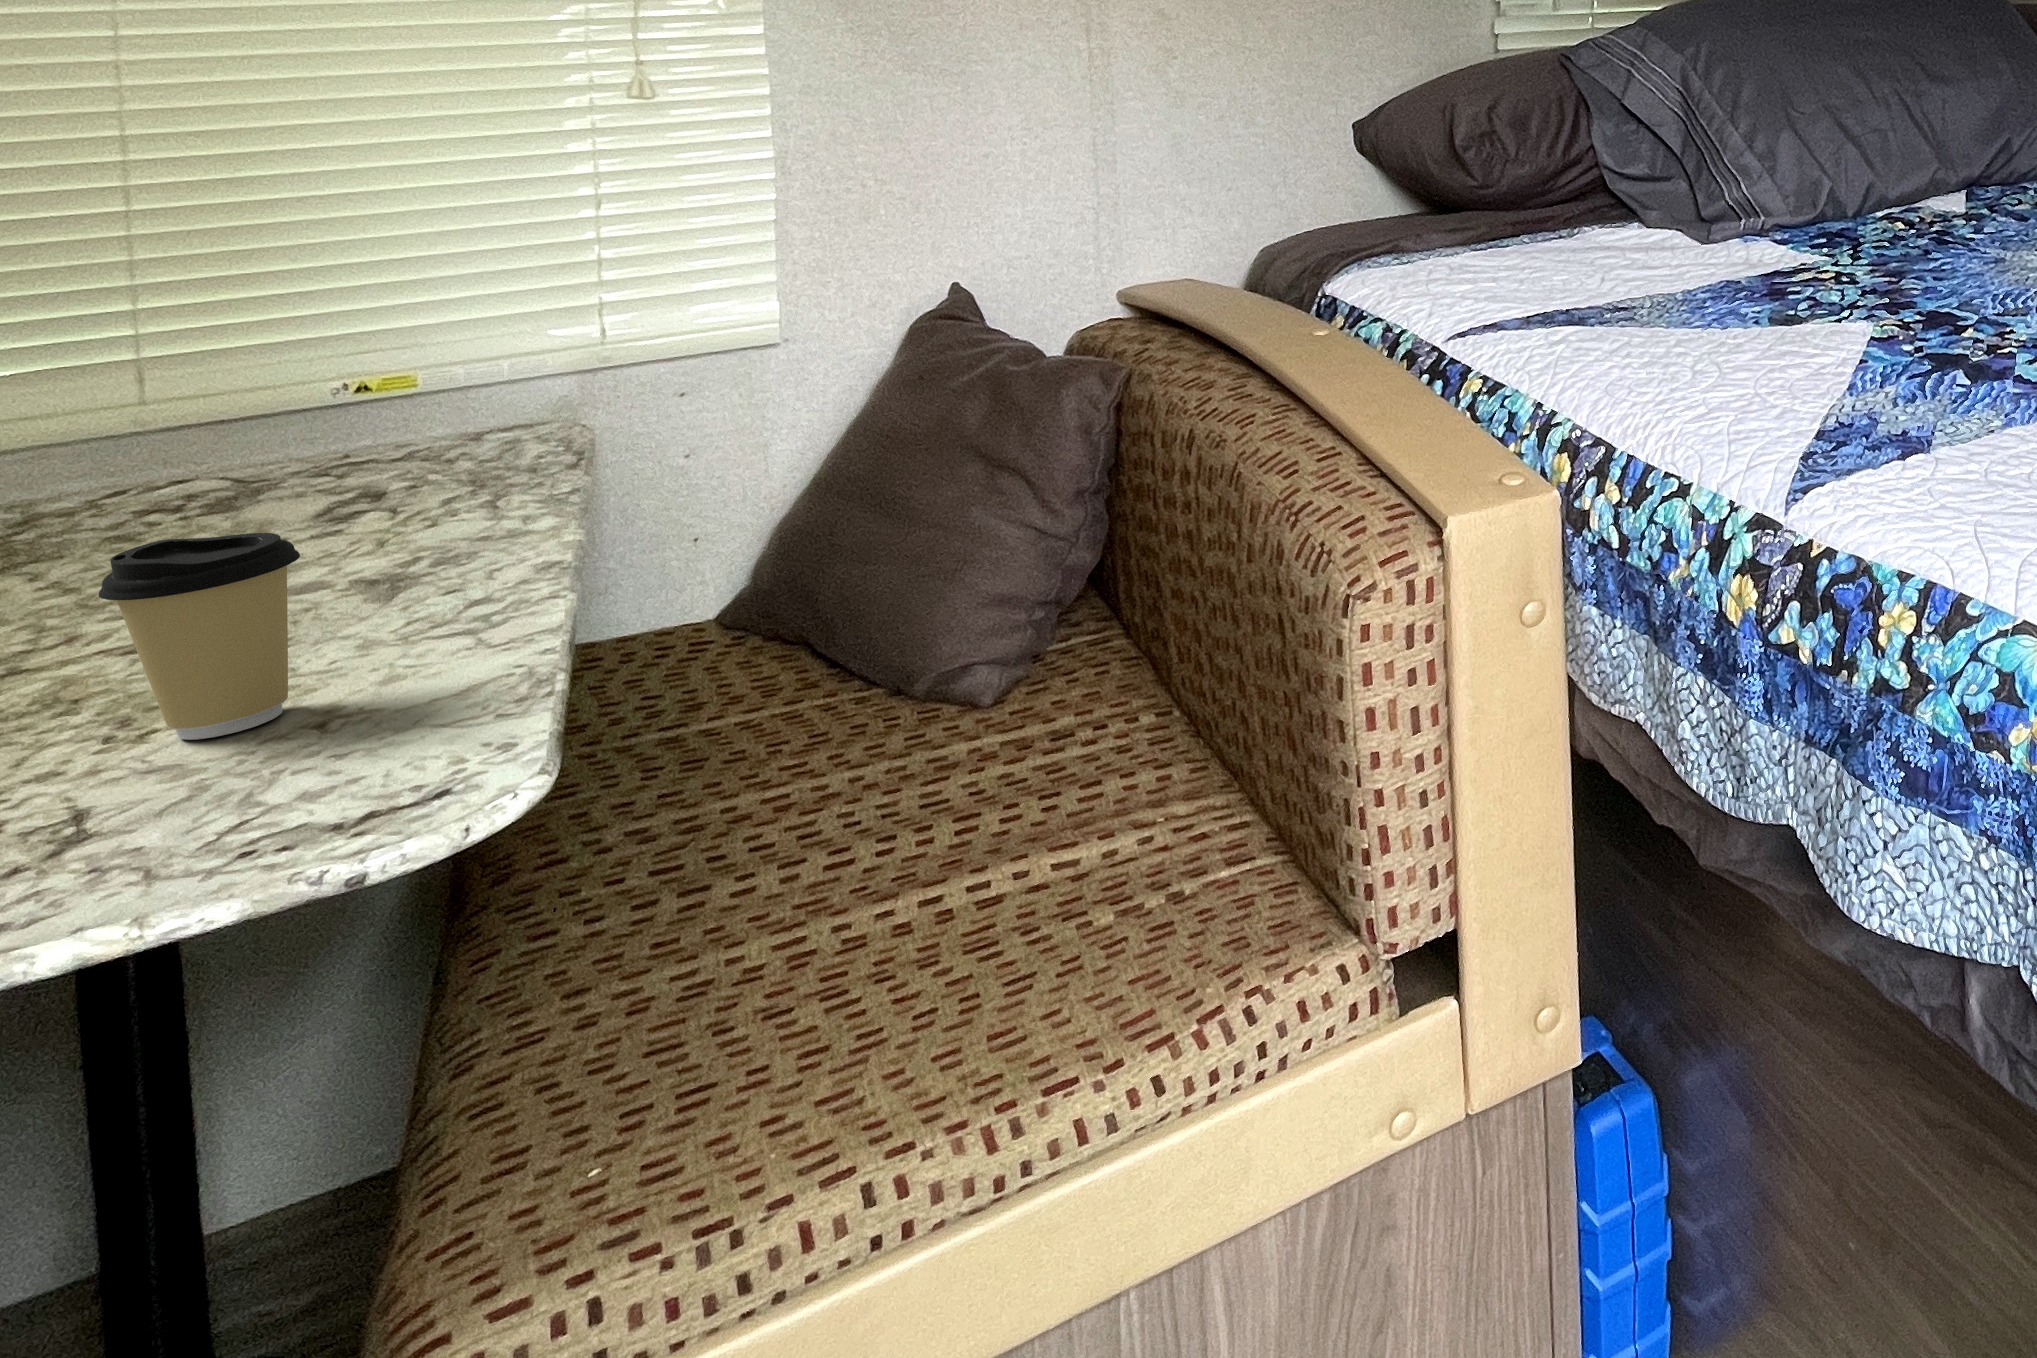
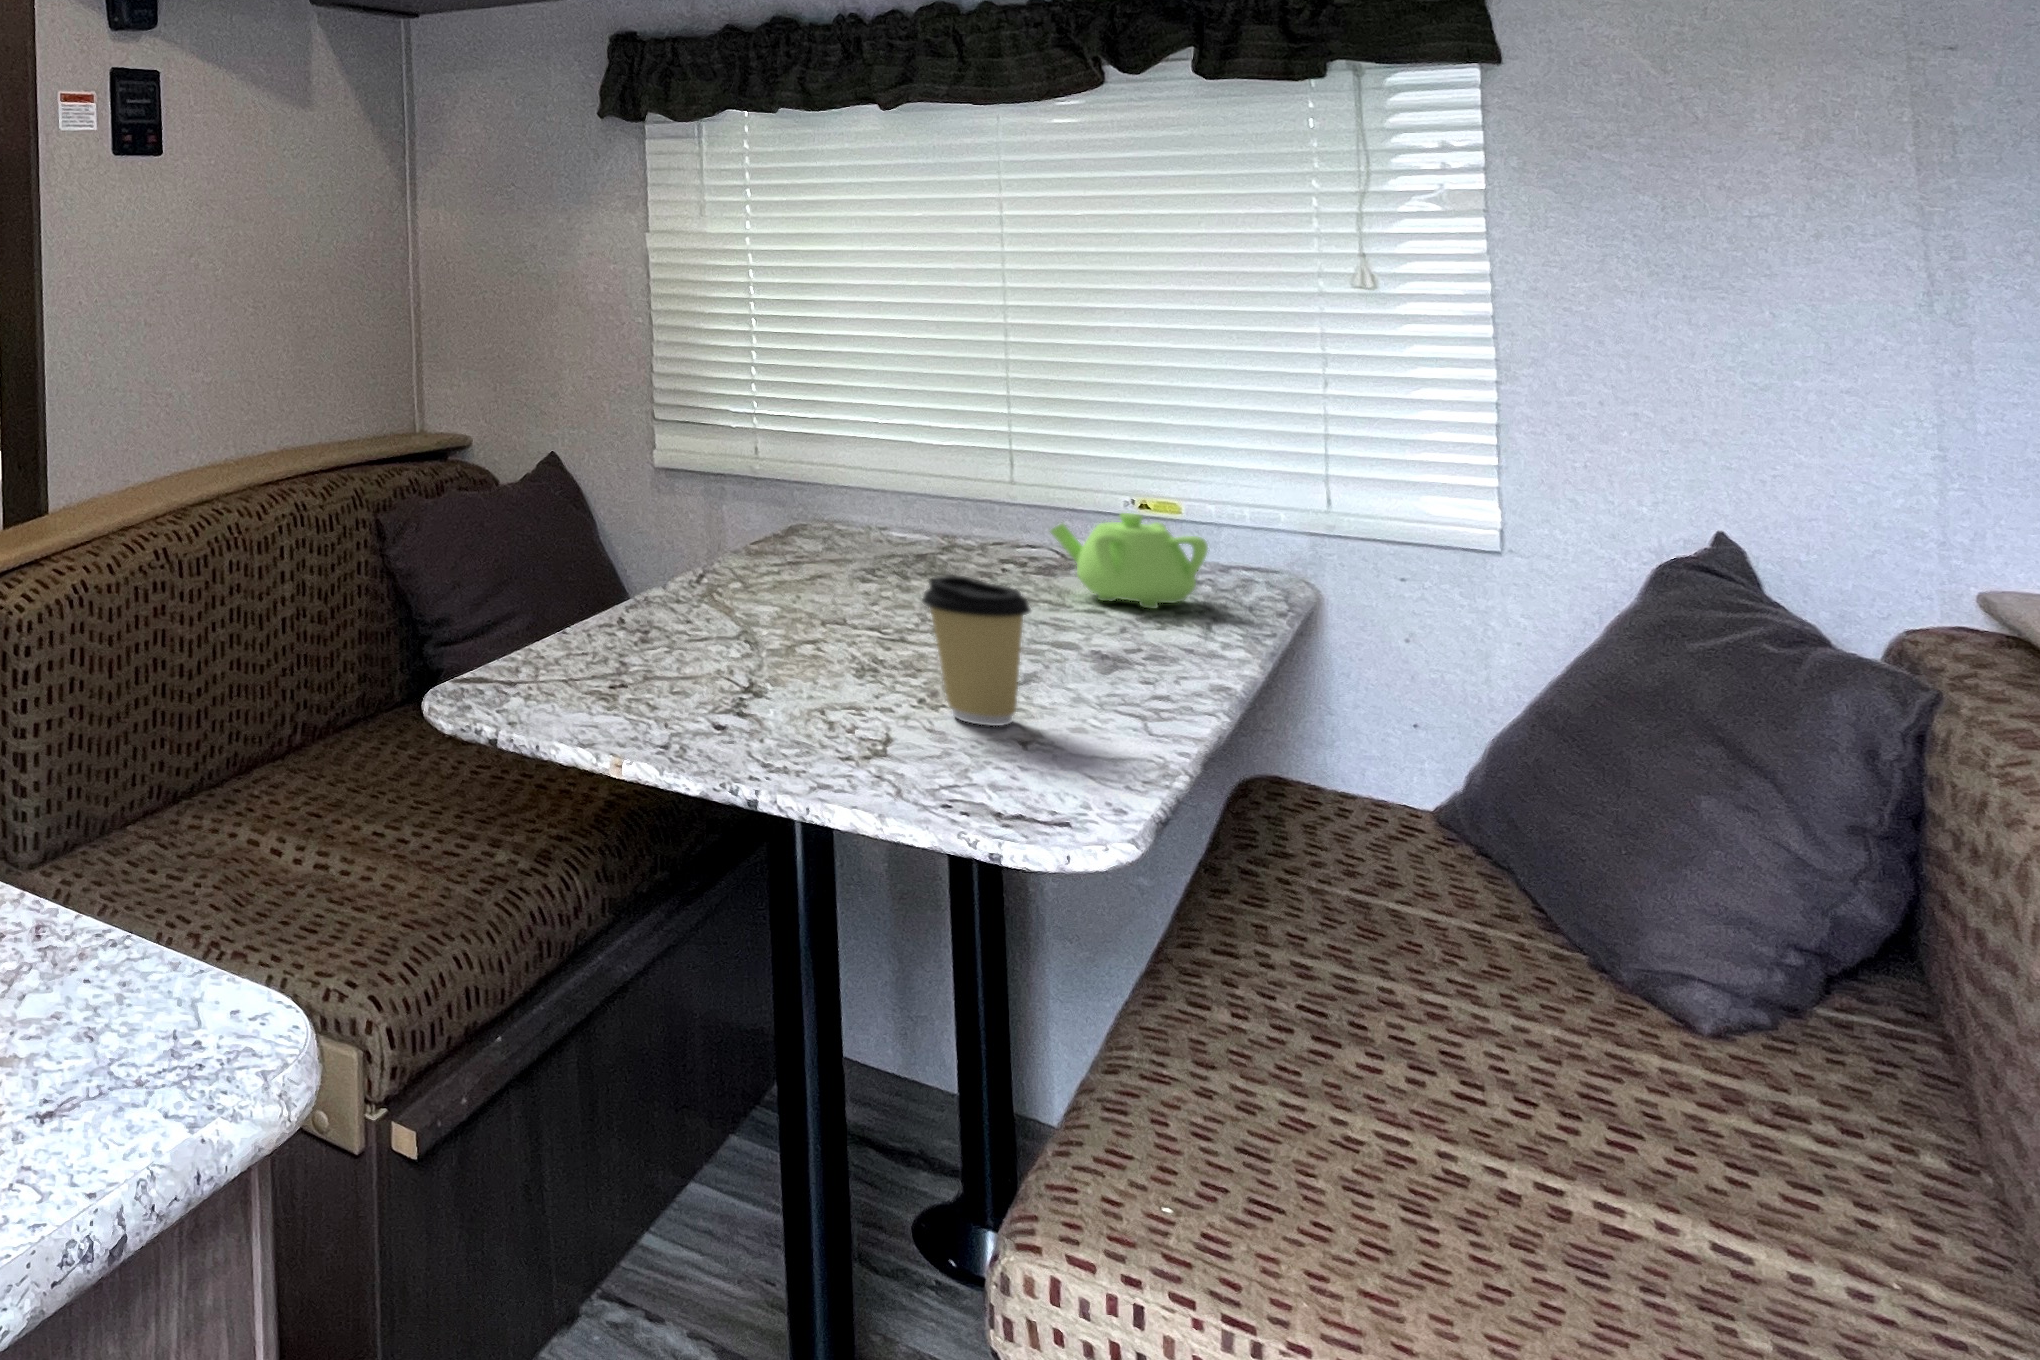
teapot: none [212,390,462,514] -> present [1051,513,1208,609]

